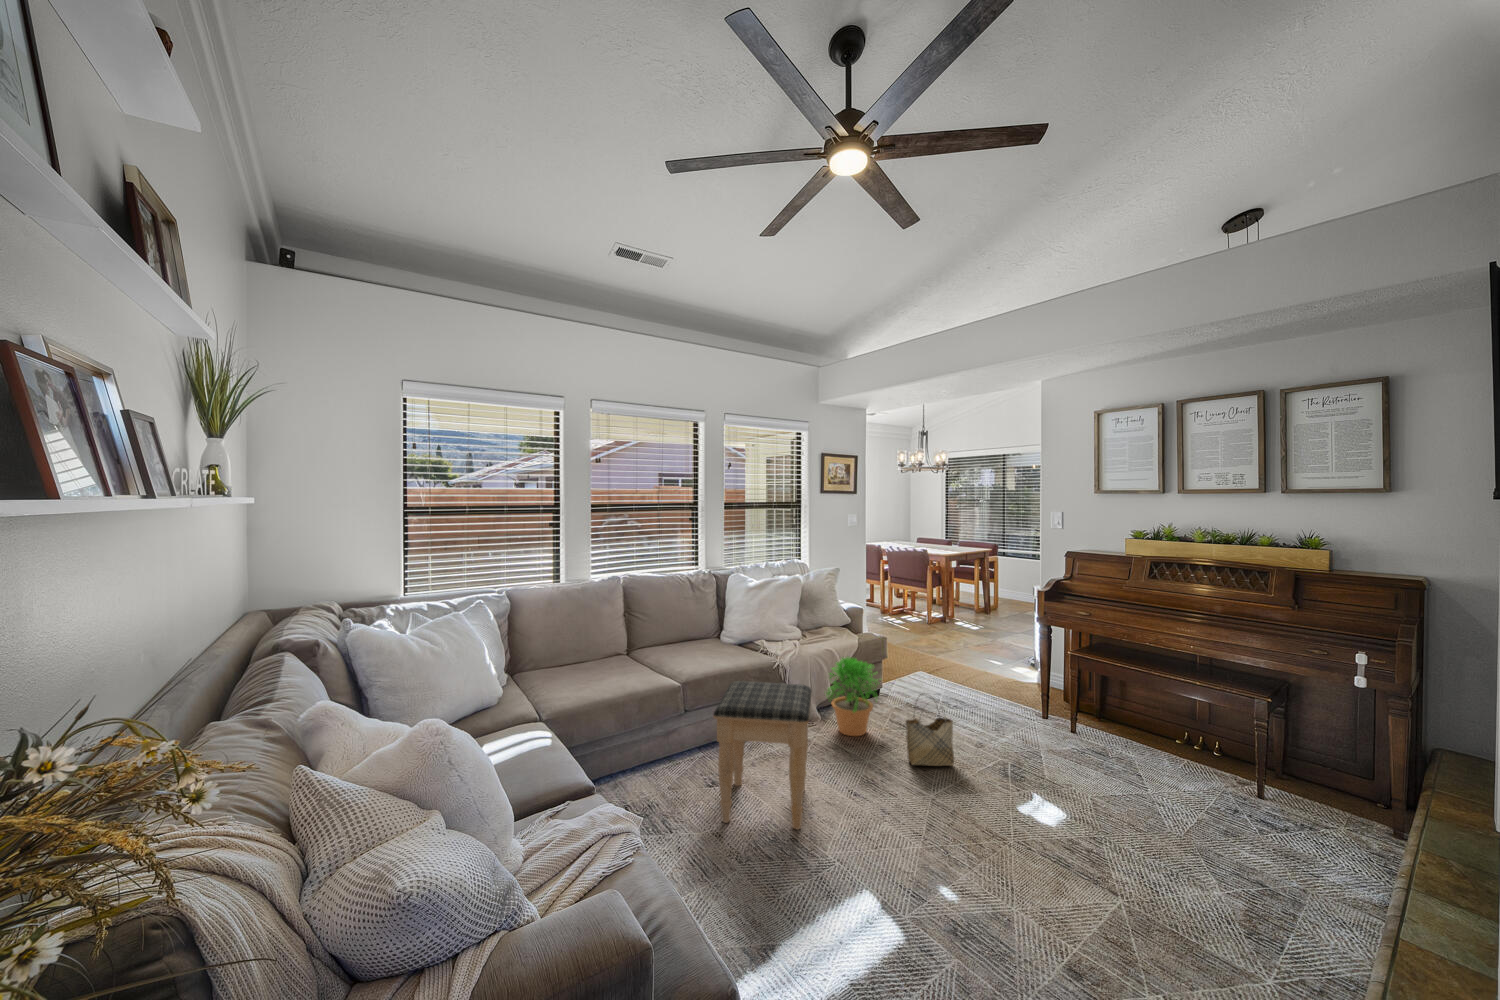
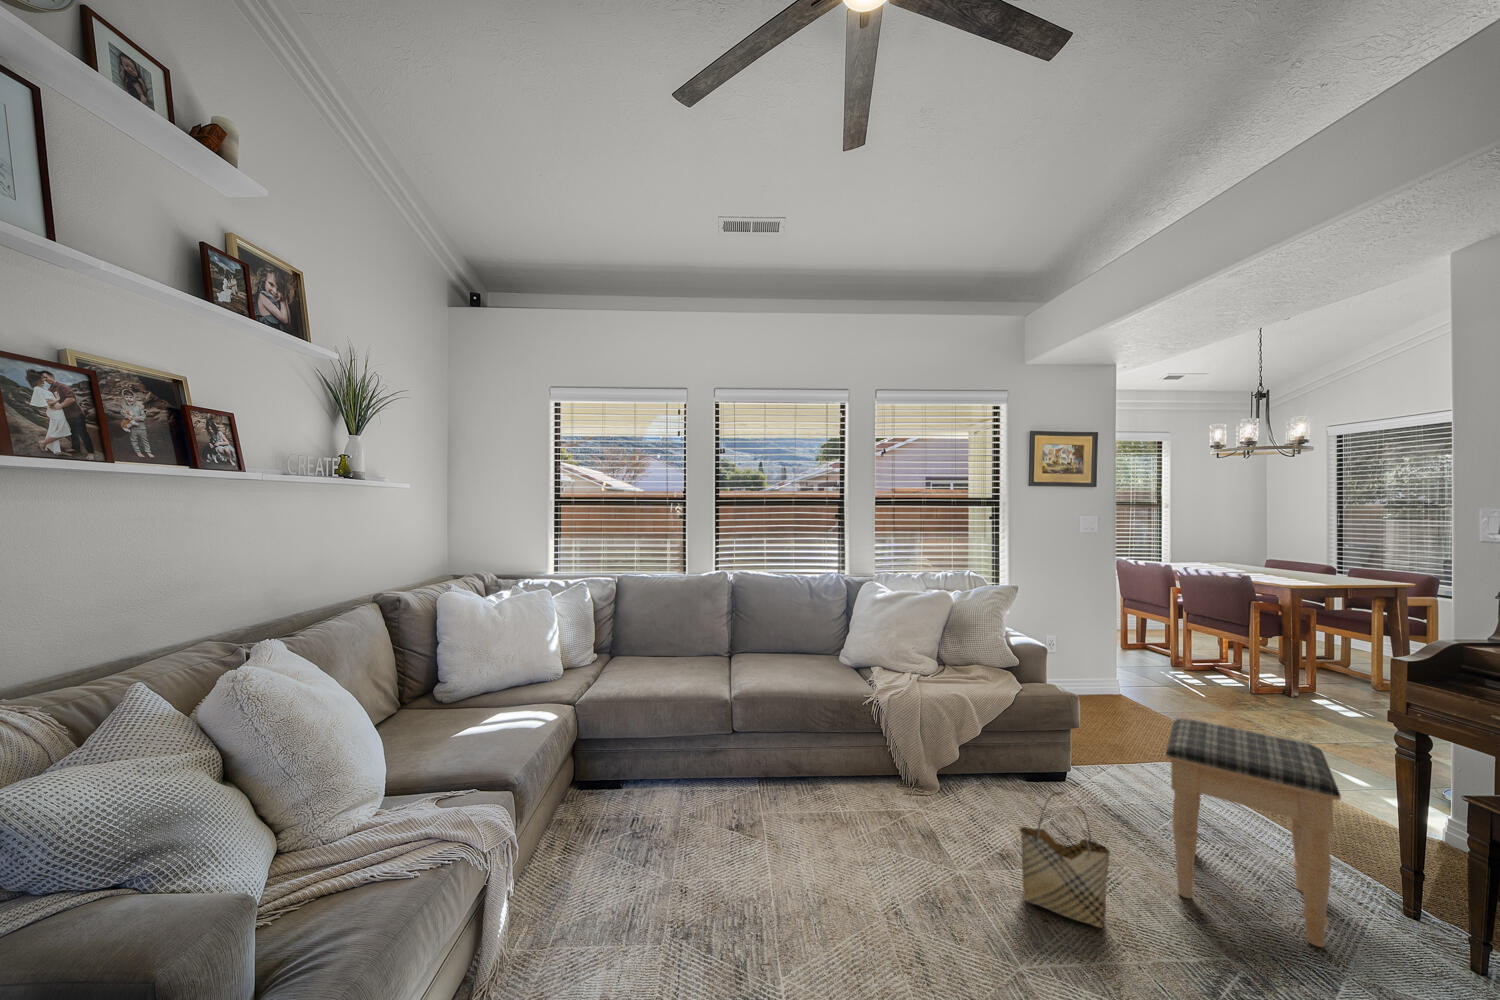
potted plant: present [827,658,878,736] -> none [931,709,1028,829]
footstool: present [713,681,812,829] -> present [1166,719,1341,947]

